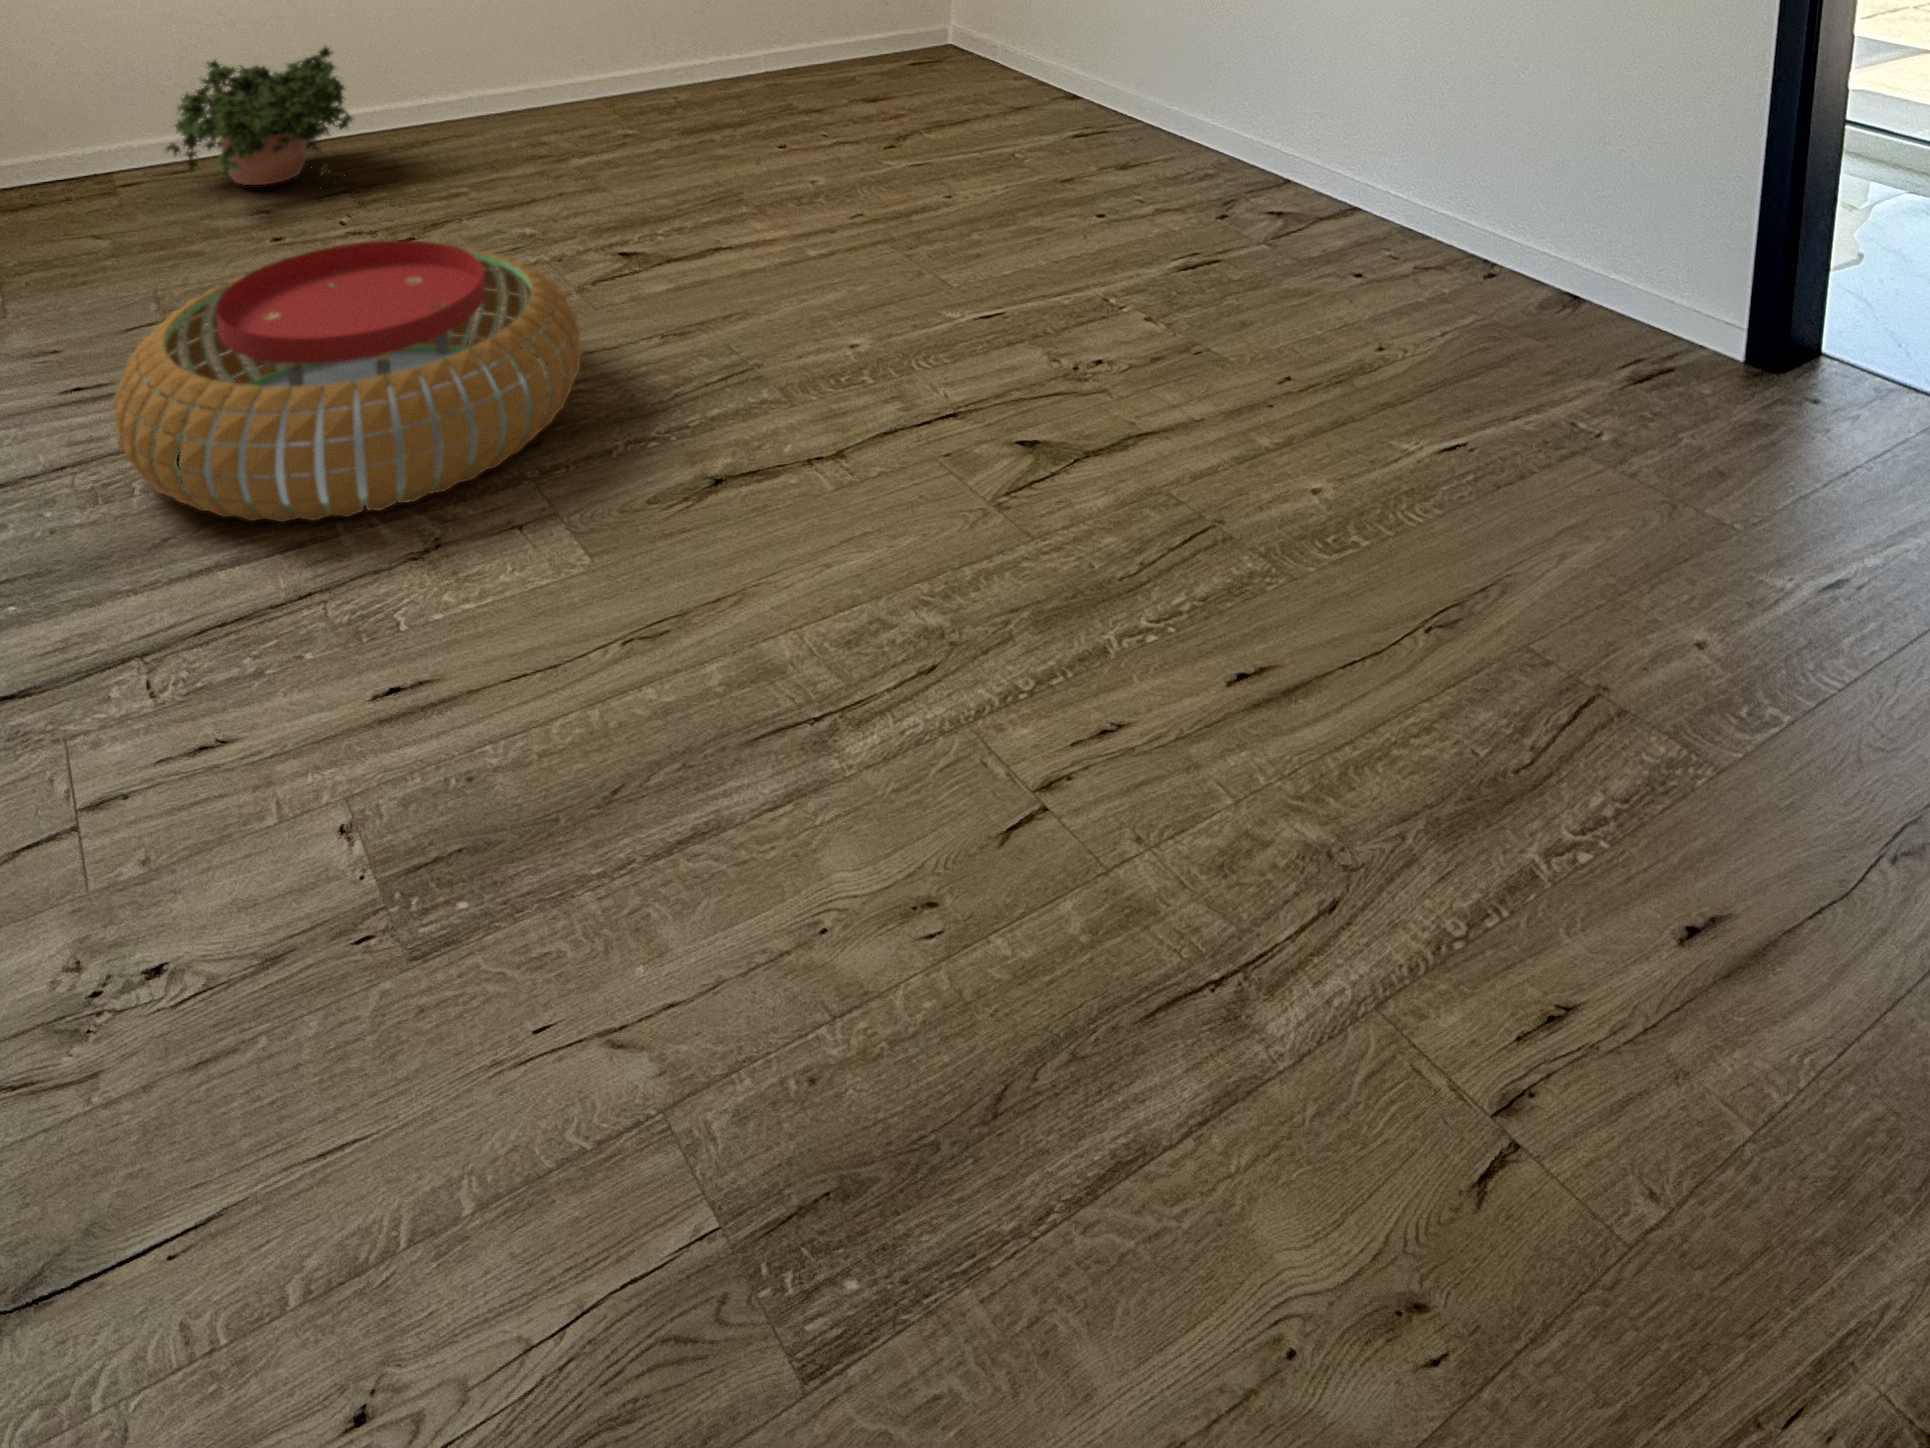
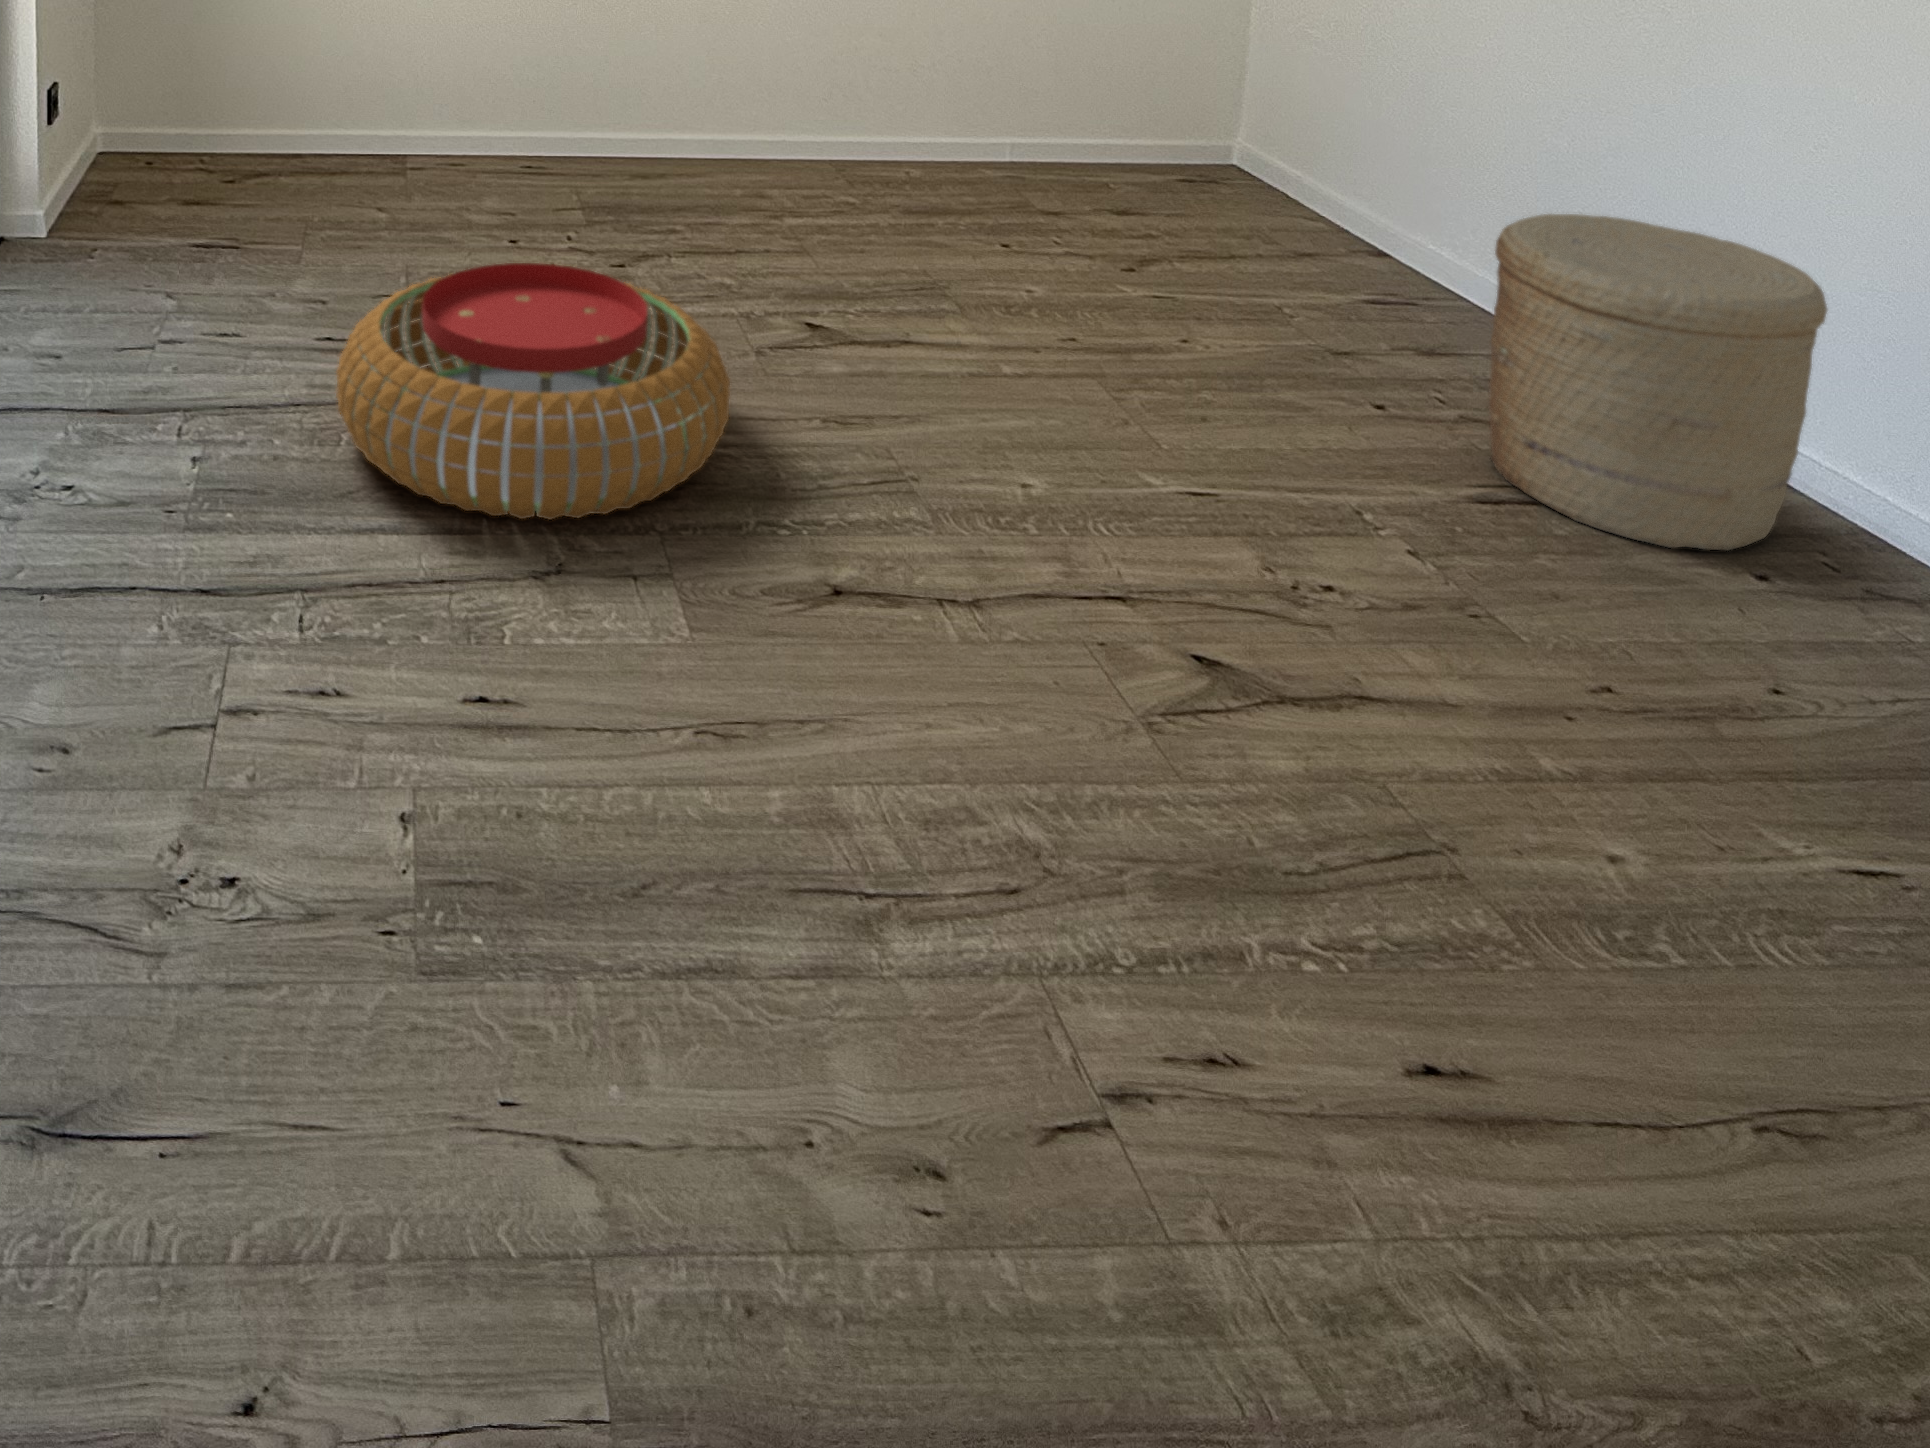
woven basket: none [1186,26,1392,266] -> present [1488,214,1827,550]
potted plant: present [164,46,353,185] -> none [443,79,597,208]

